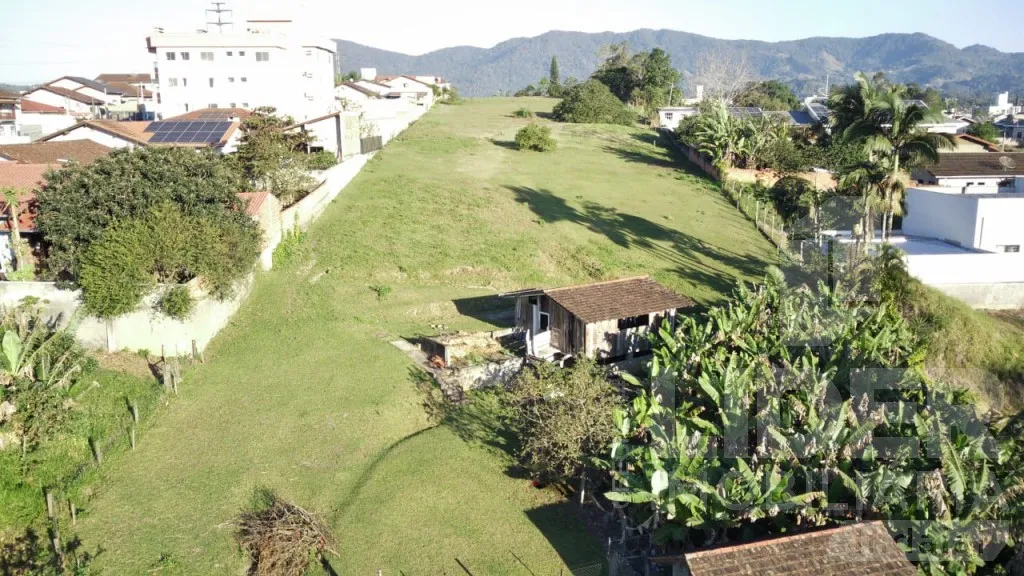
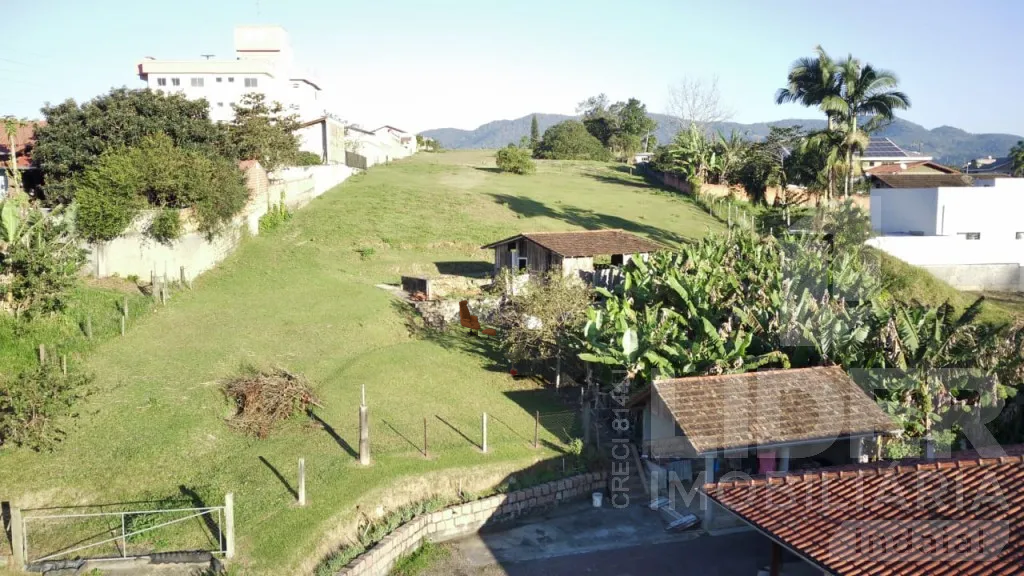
lounge chair: none [478,384,517,429] -> present [459,300,496,341]

